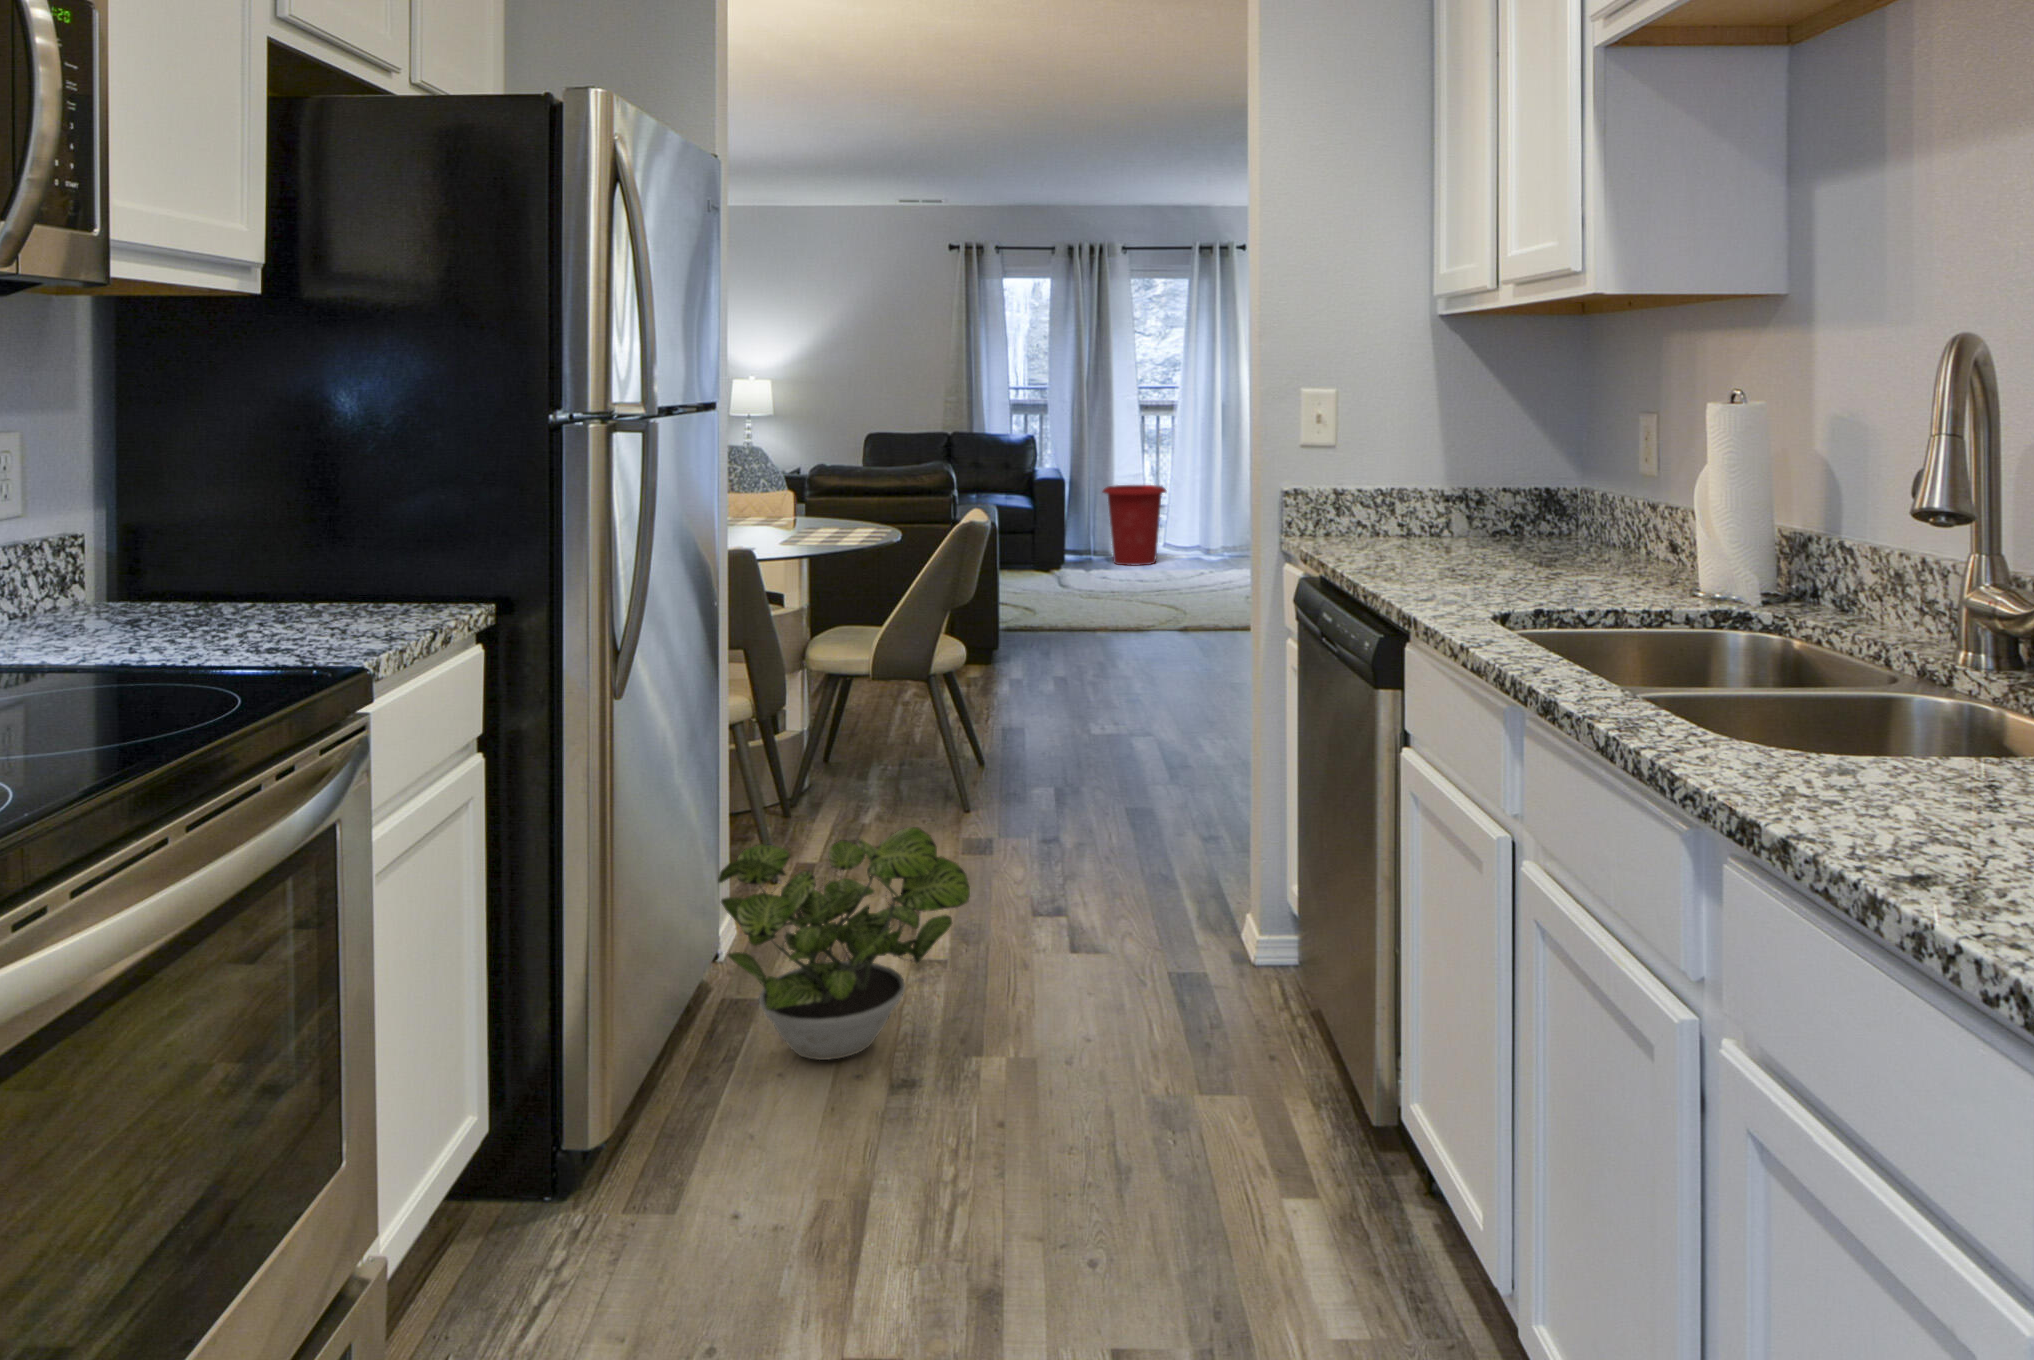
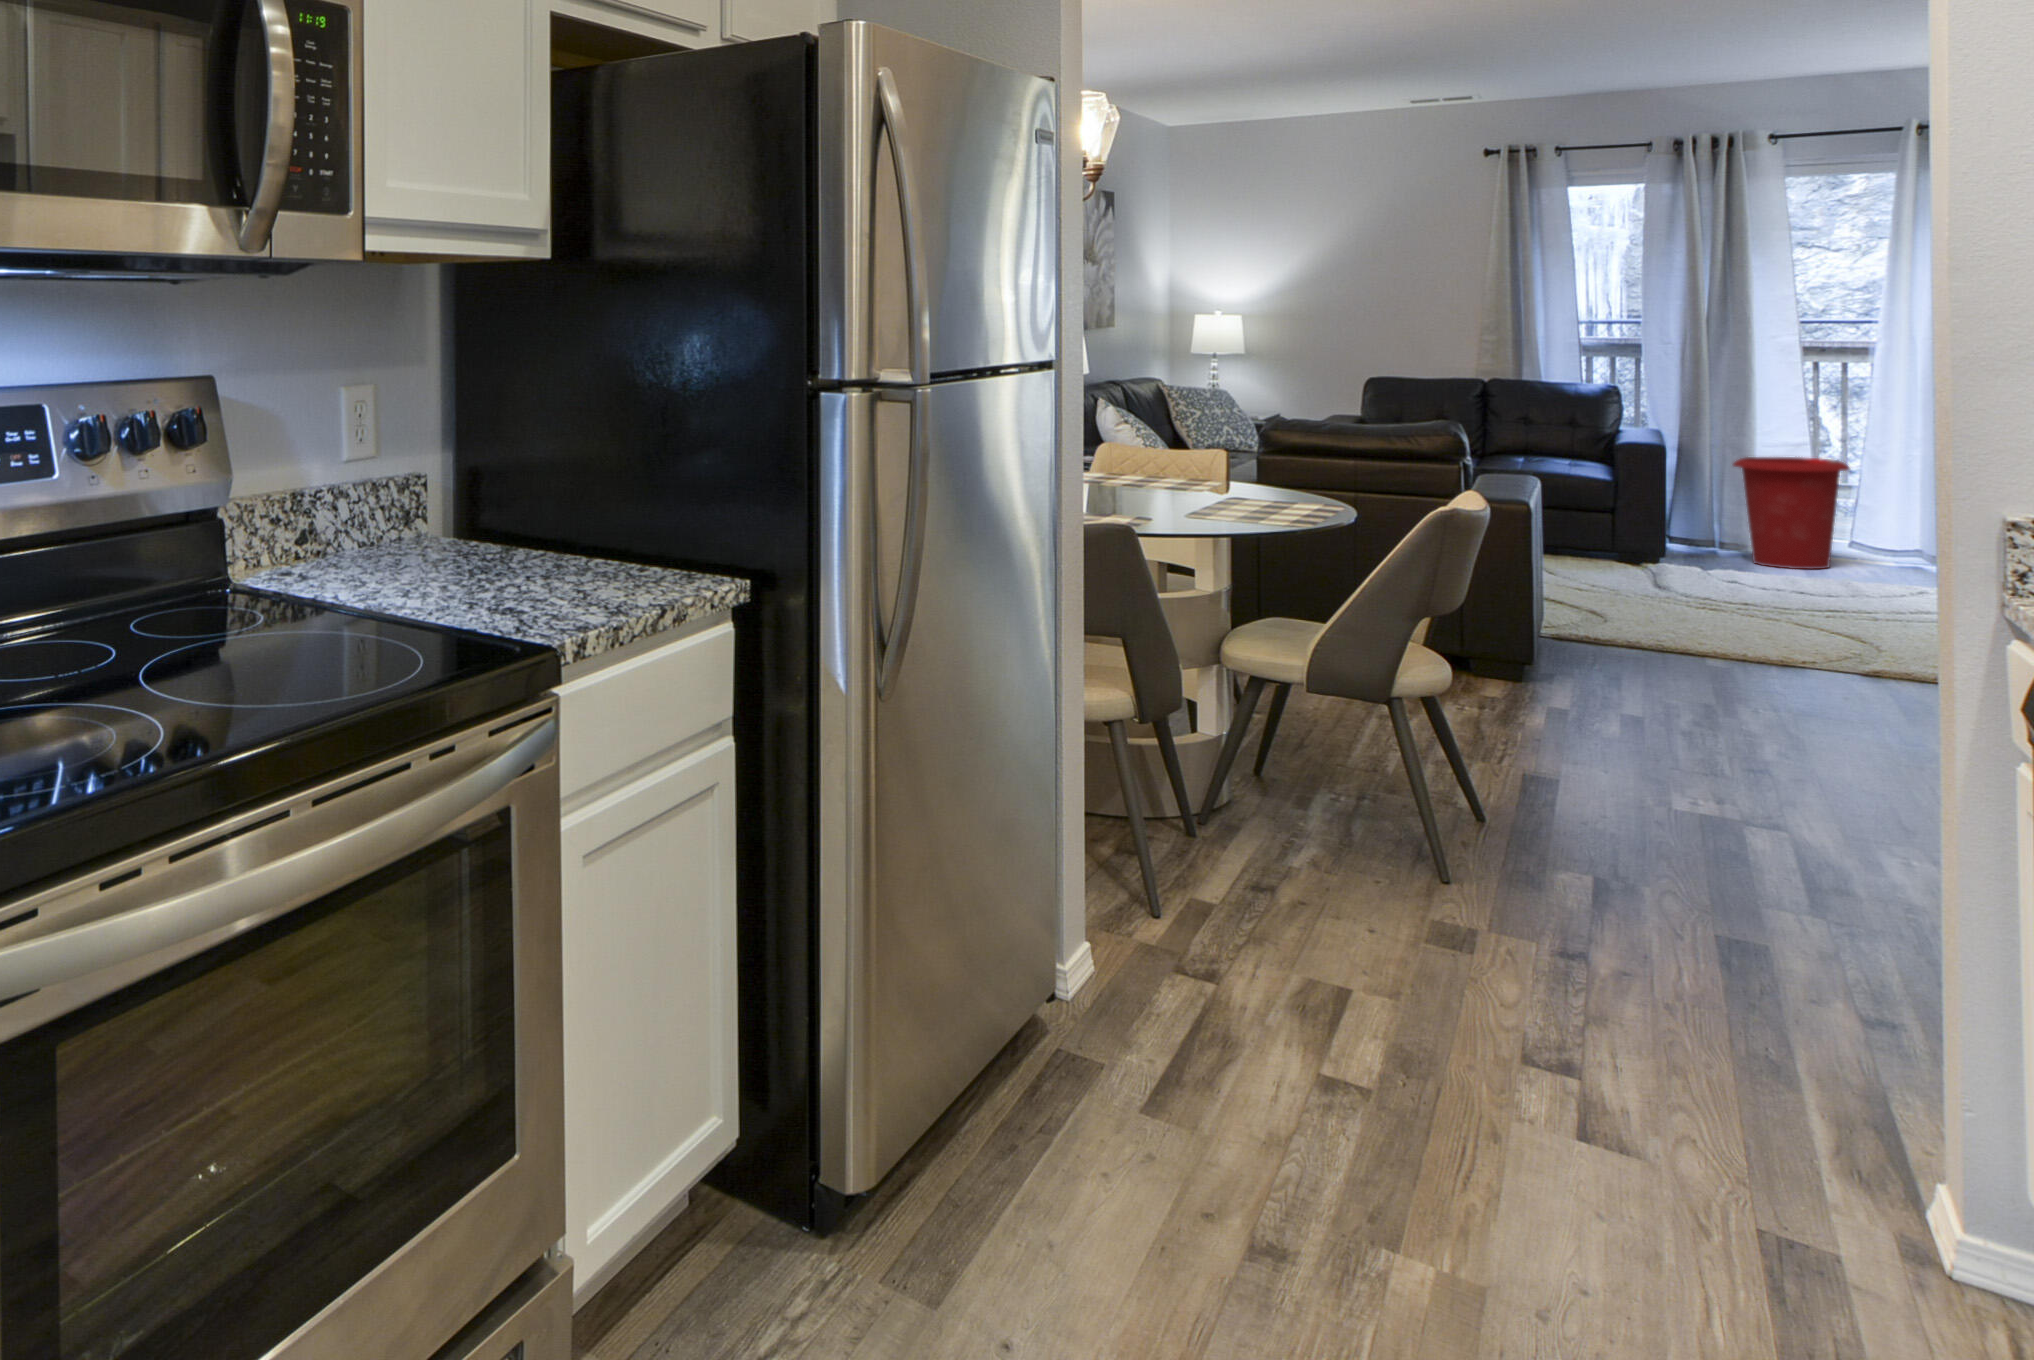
potted plant: present [718,827,970,1060] -> none [1038,885,1367,1184]

